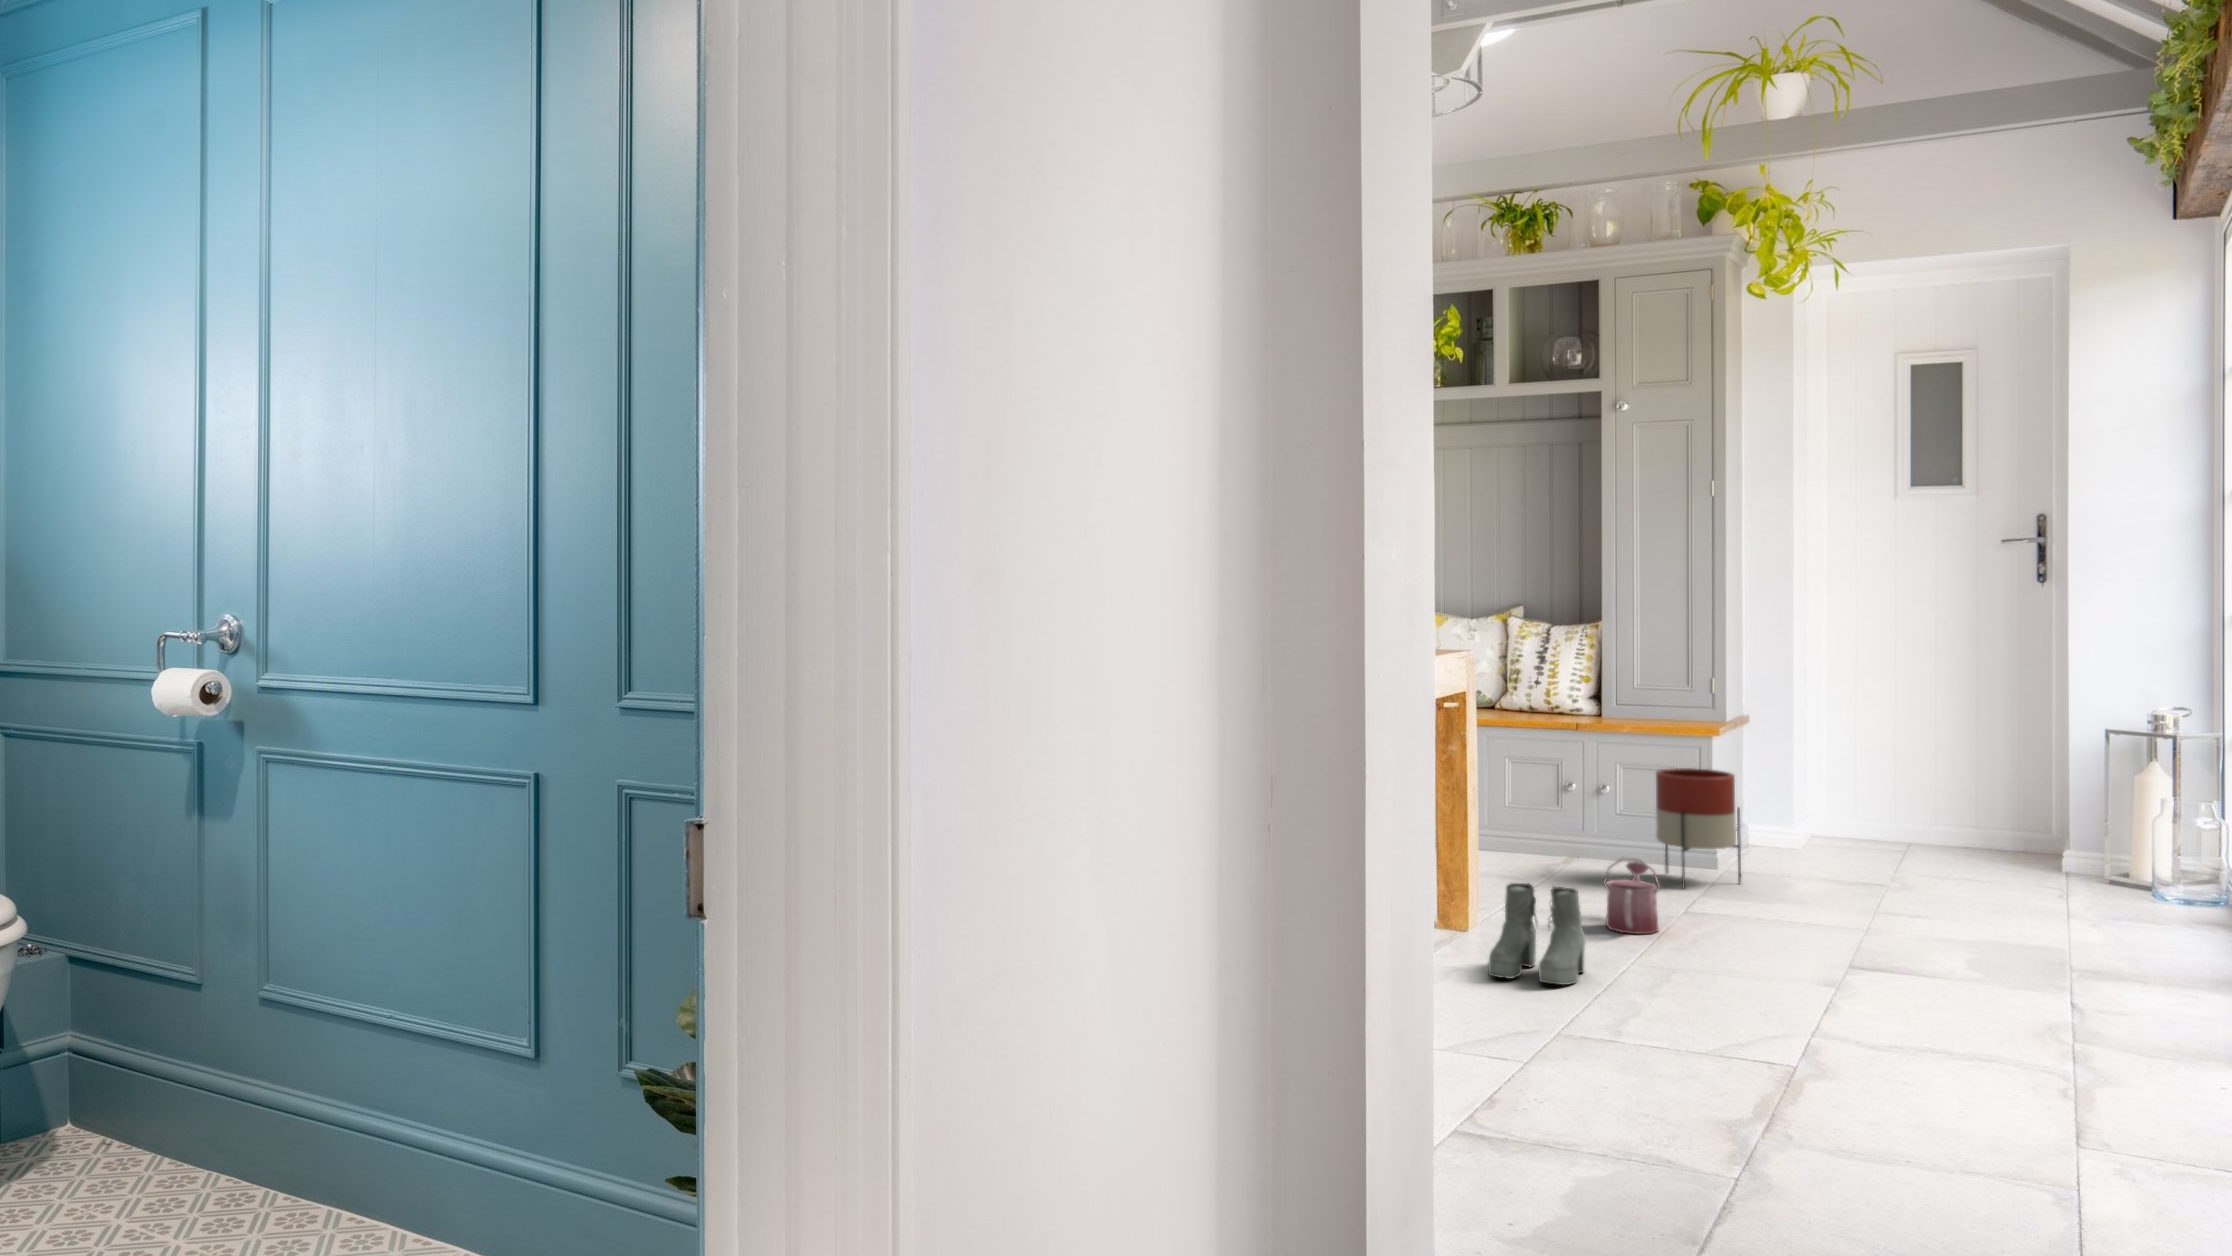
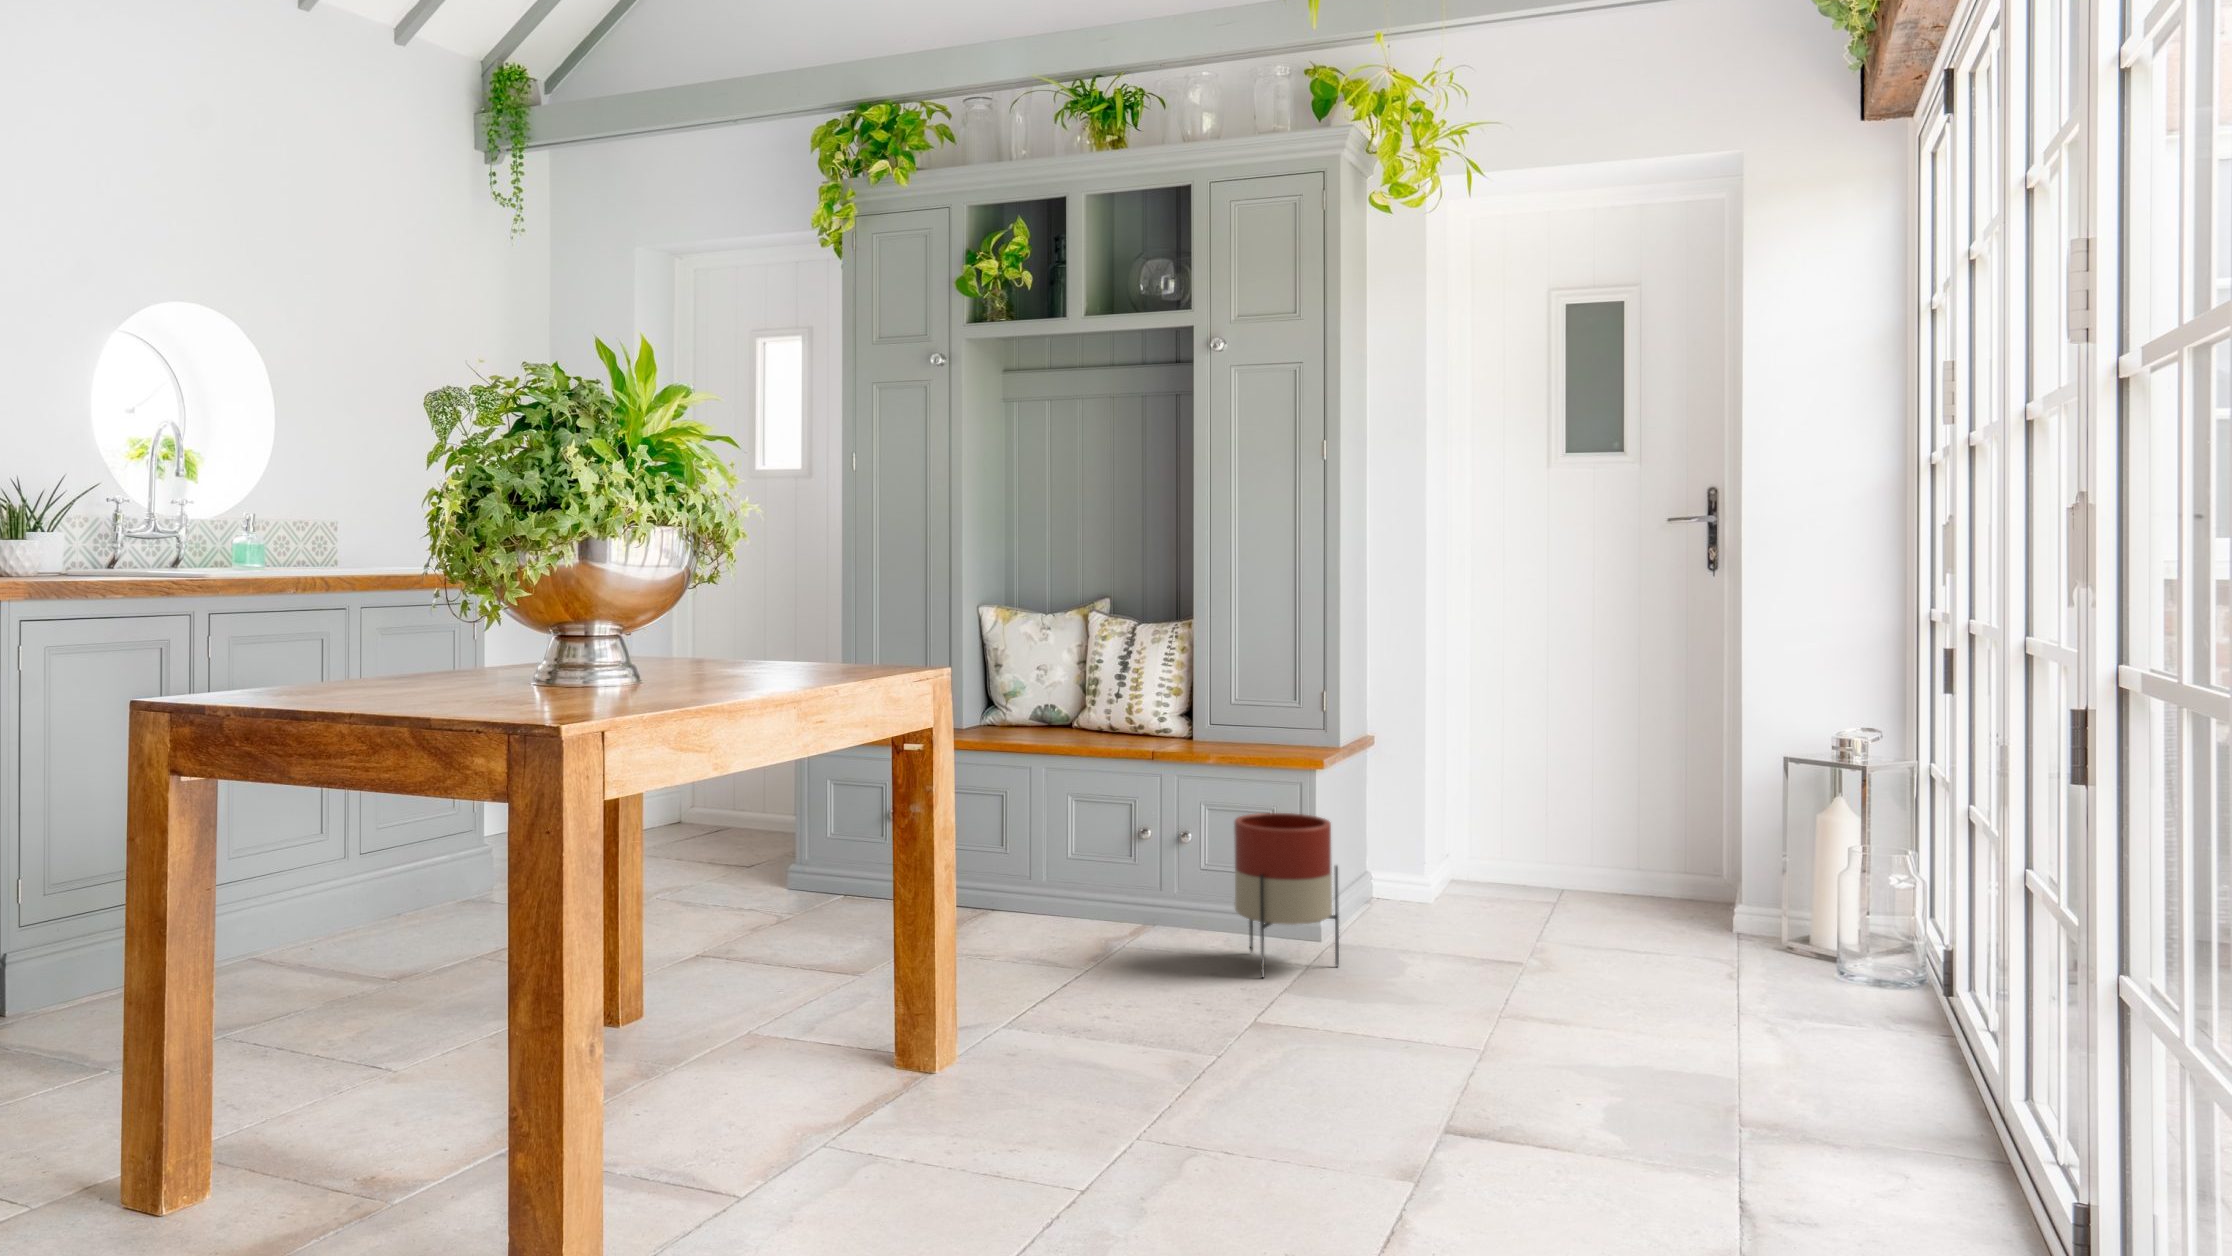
watering can: present [1604,858,1660,934] -> none [1124,958,1200,1072]
boots: present [1488,883,1585,985] -> none [896,1023,1051,1197]

